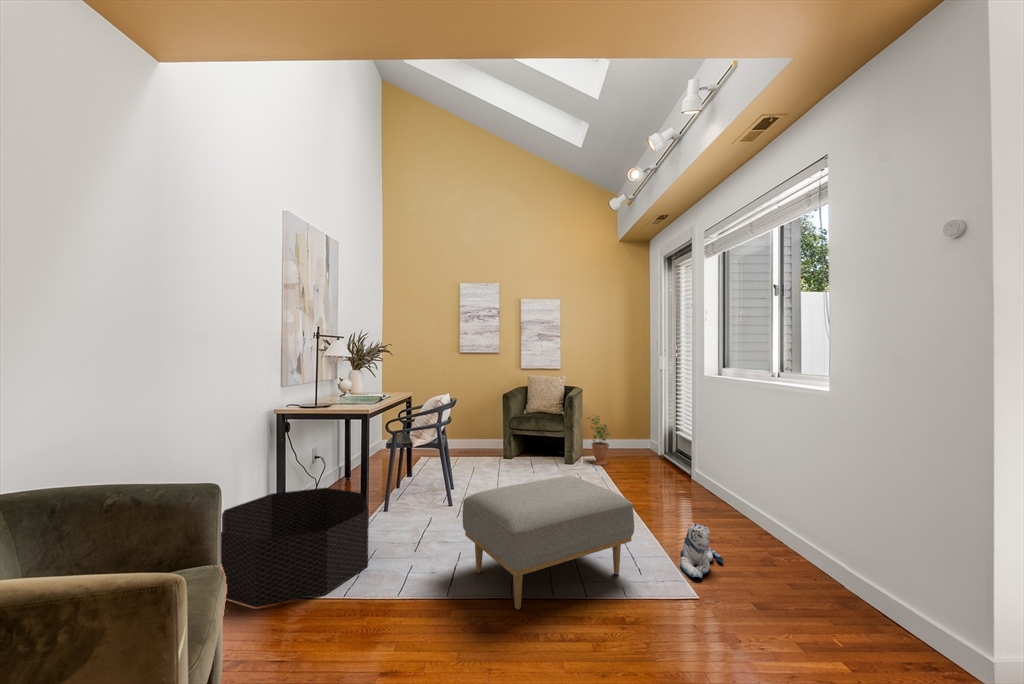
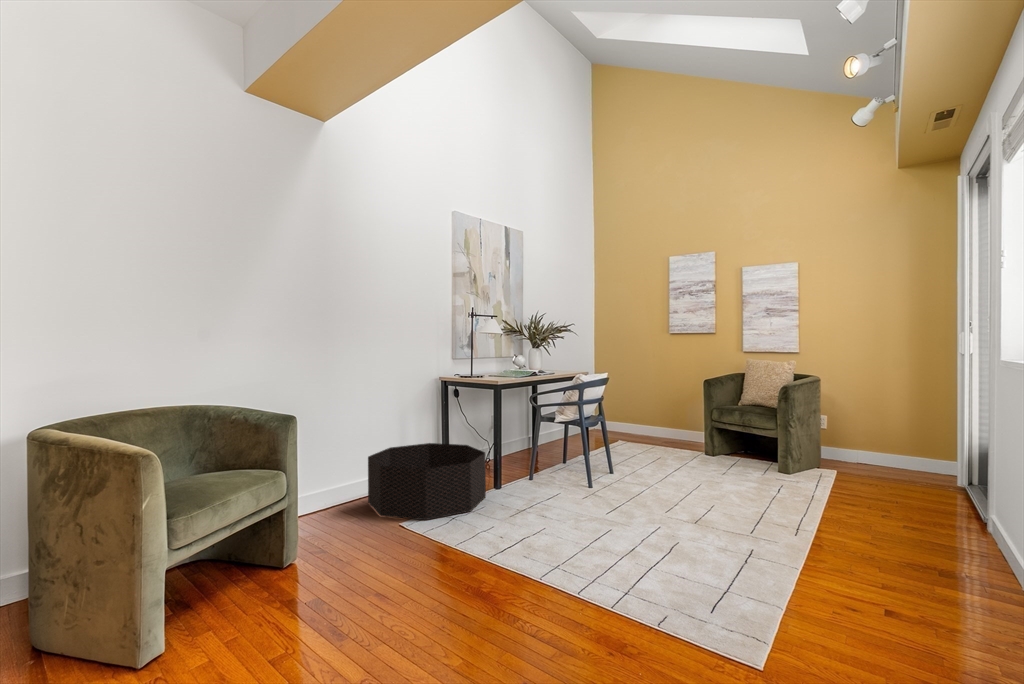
potted plant: present [588,416,610,465] -> none [813,410,846,481]
ottoman: present [463,476,634,609] -> none [527,460,698,576]
plush toy: present [680,523,723,578] -> none [769,542,854,611]

